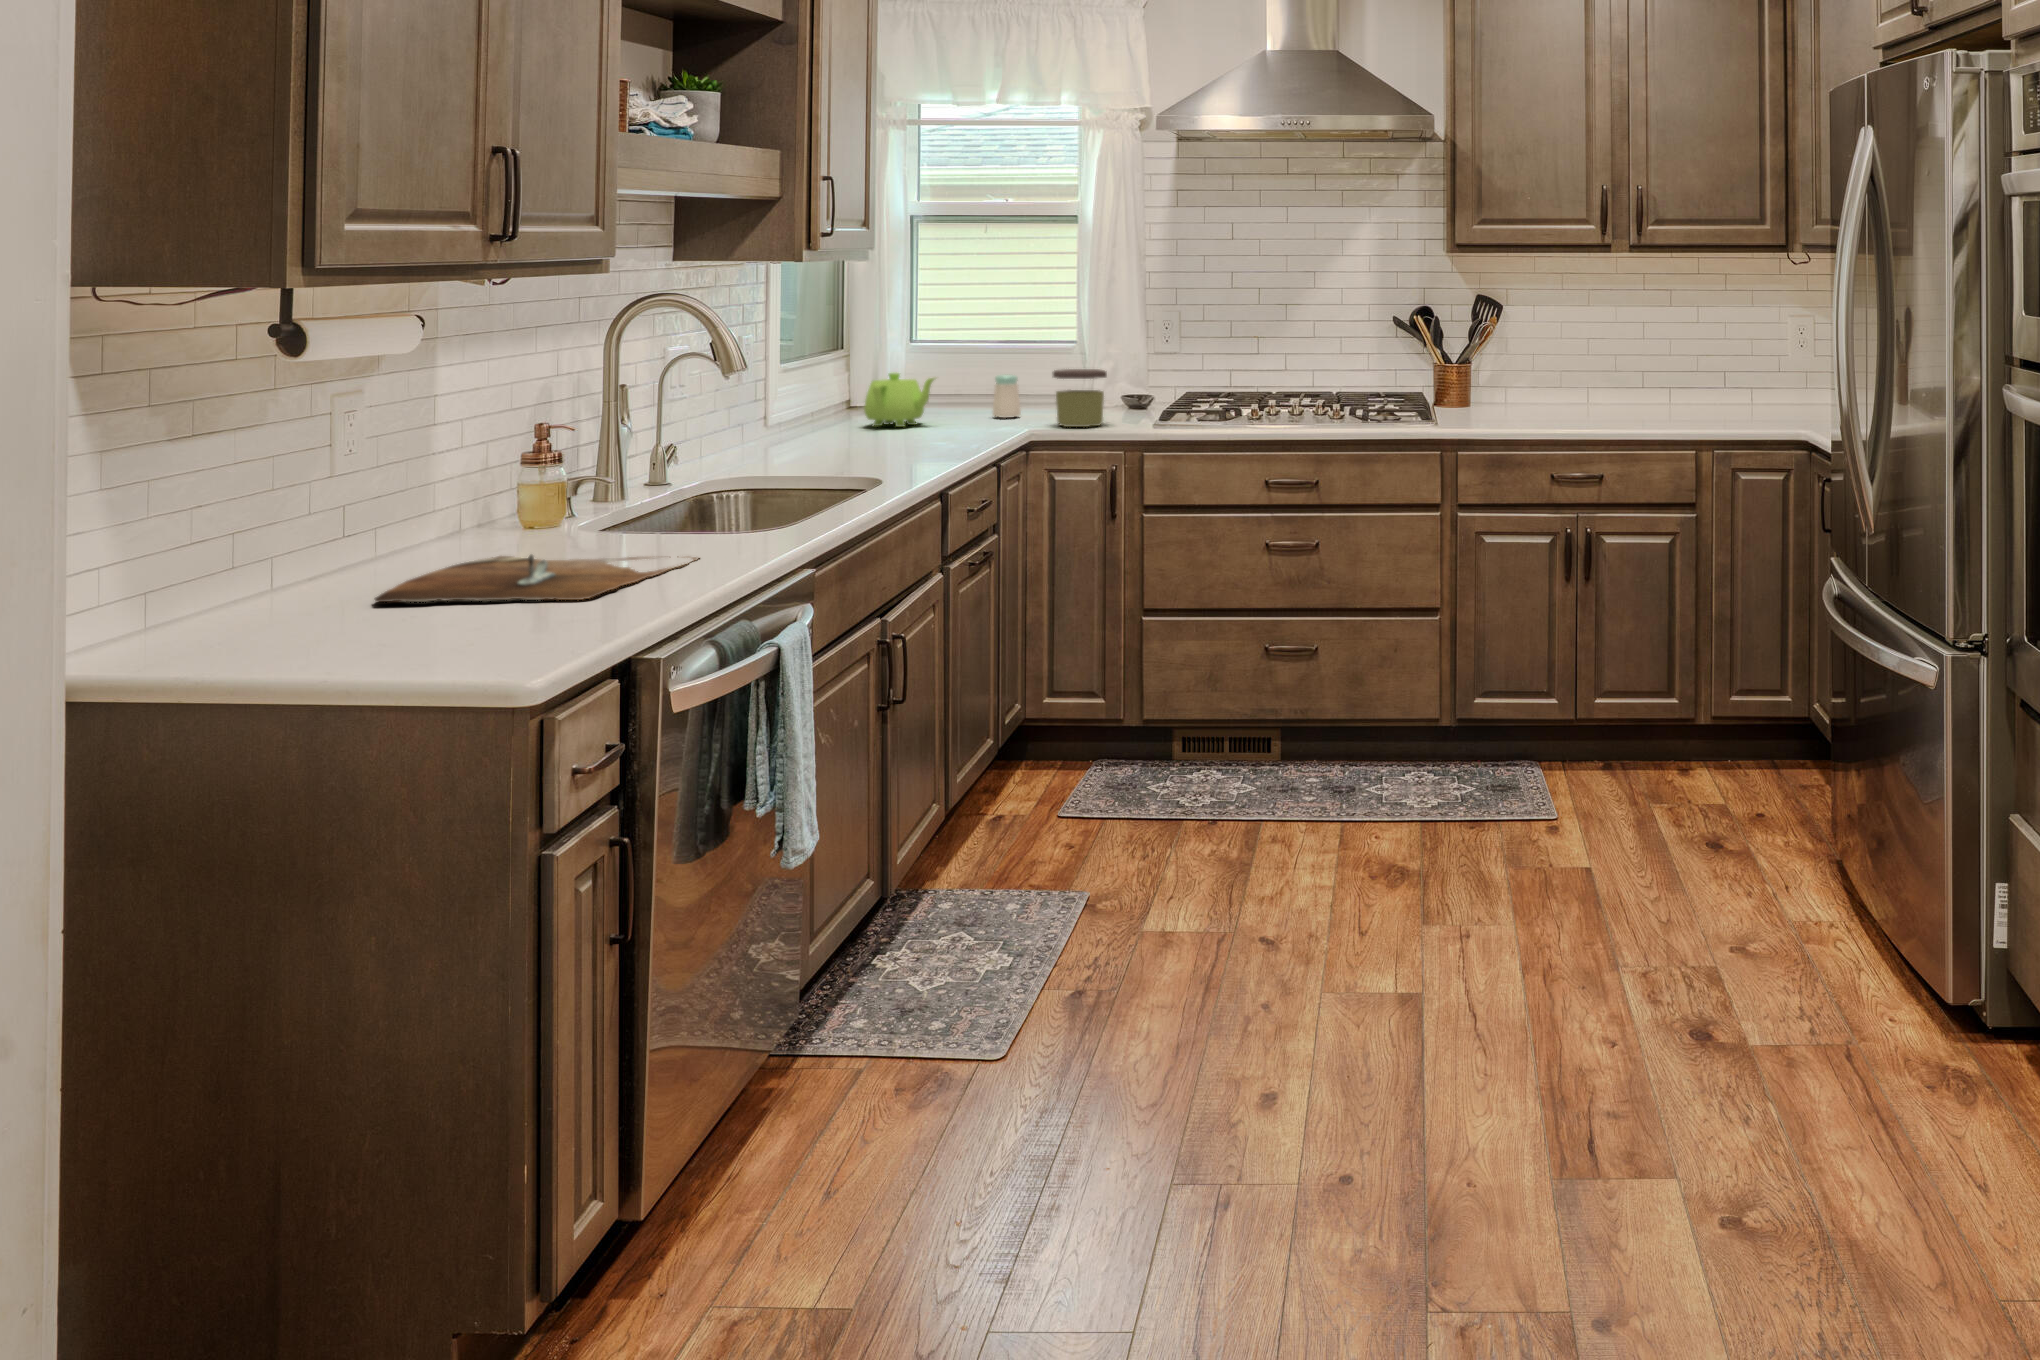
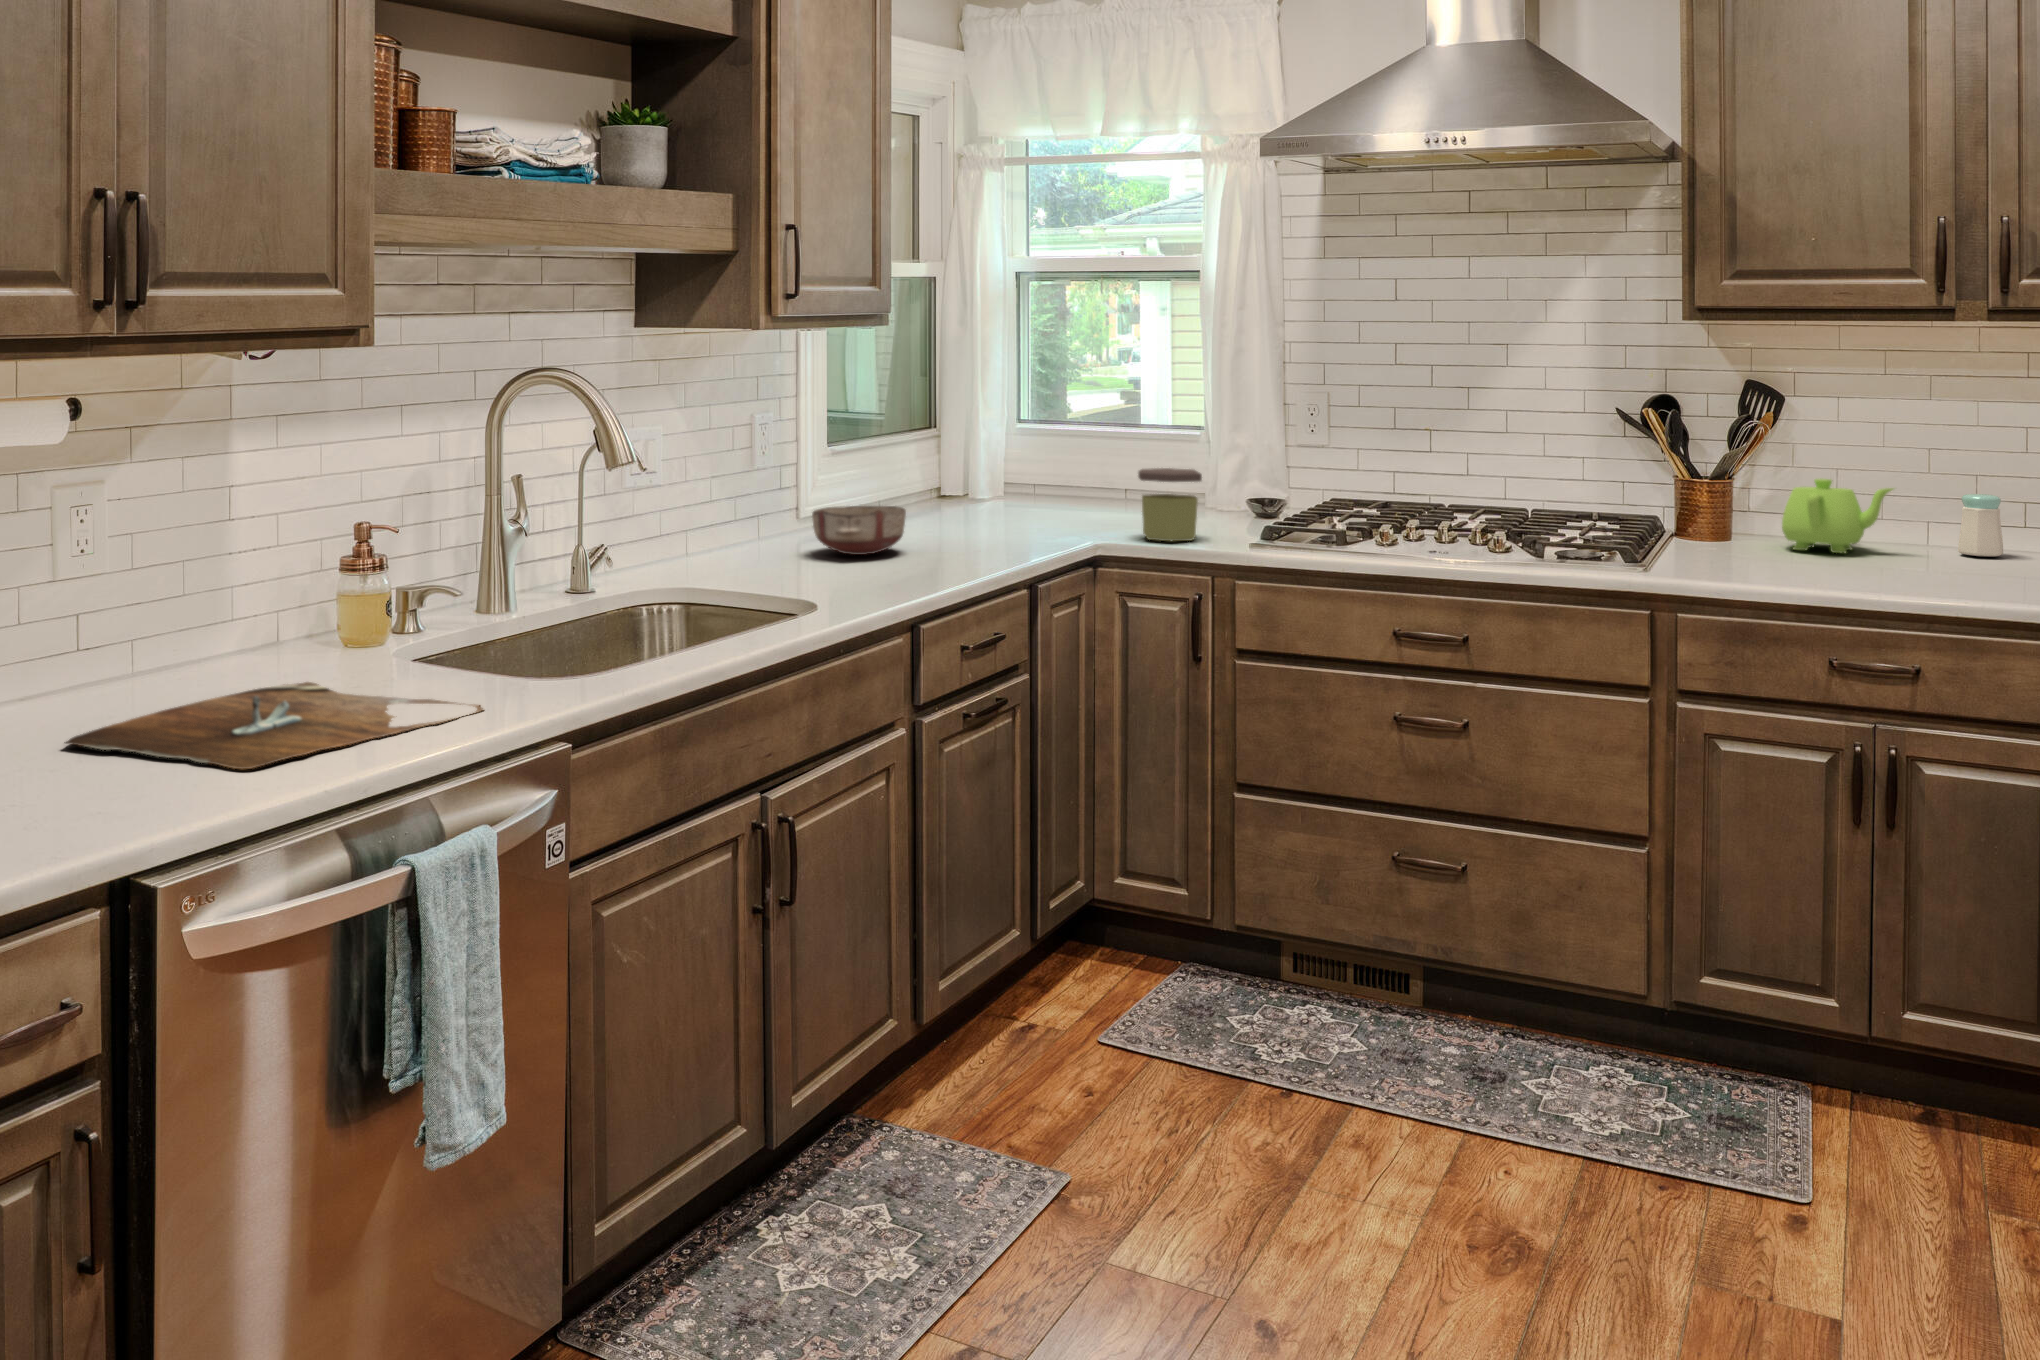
teapot: present [864,373,934,427] -> present [1782,479,1893,553]
salt shaker: present [993,374,1021,417] -> present [1958,494,2003,557]
ceramic bowl: none [791,407,875,449] -> present [812,506,906,555]

